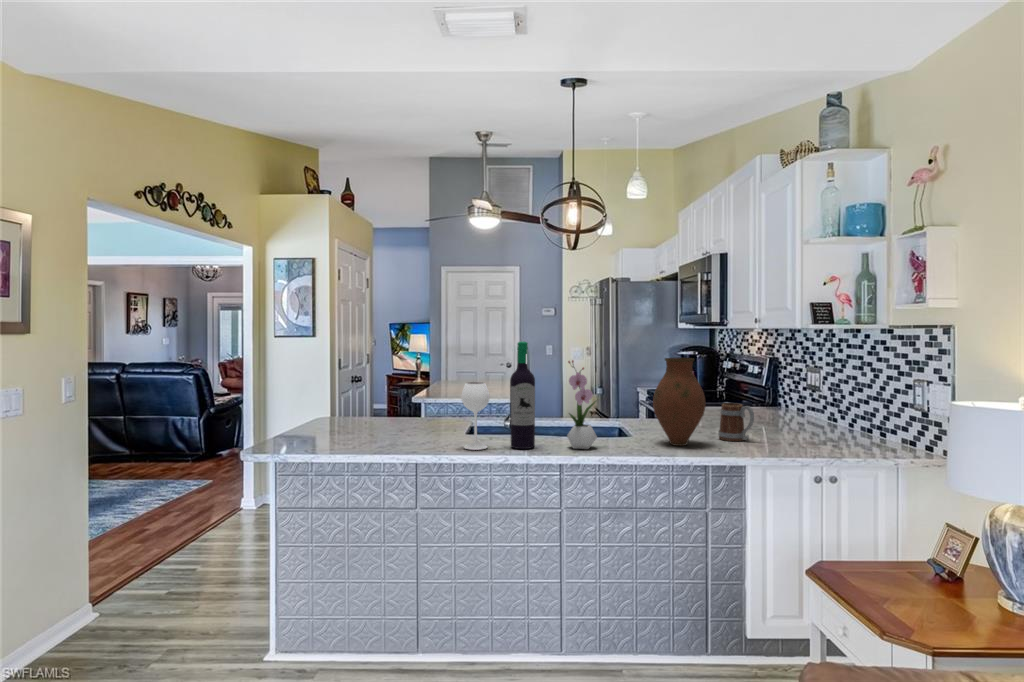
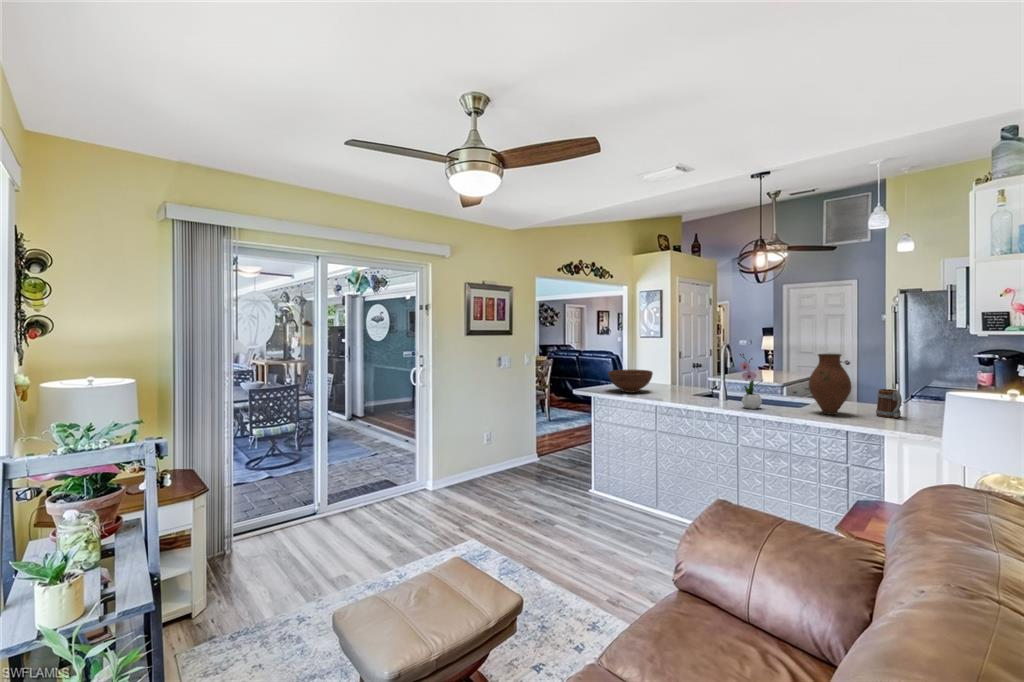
wine bottle: present [461,342,535,450] -> none [678,342,722,405]
fruit bowl: none [304,396,389,441] -> present [608,369,653,393]

